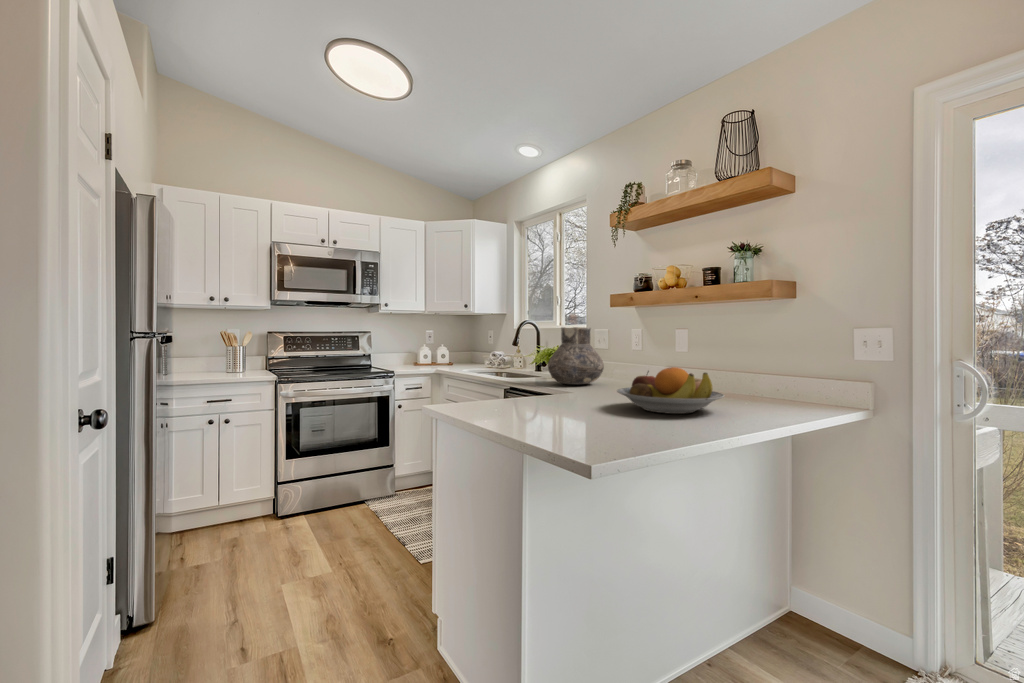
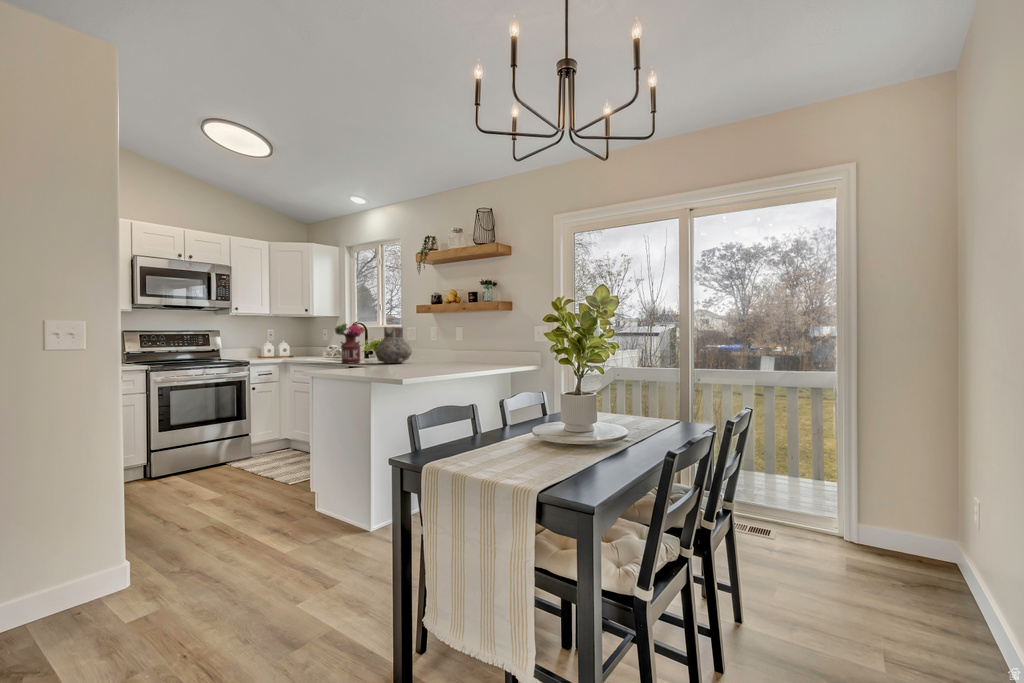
flower arrangement: none [492,321,535,381] -> present [335,323,365,363]
fruit bowl: present [617,367,724,414] -> none [414,347,466,369]

